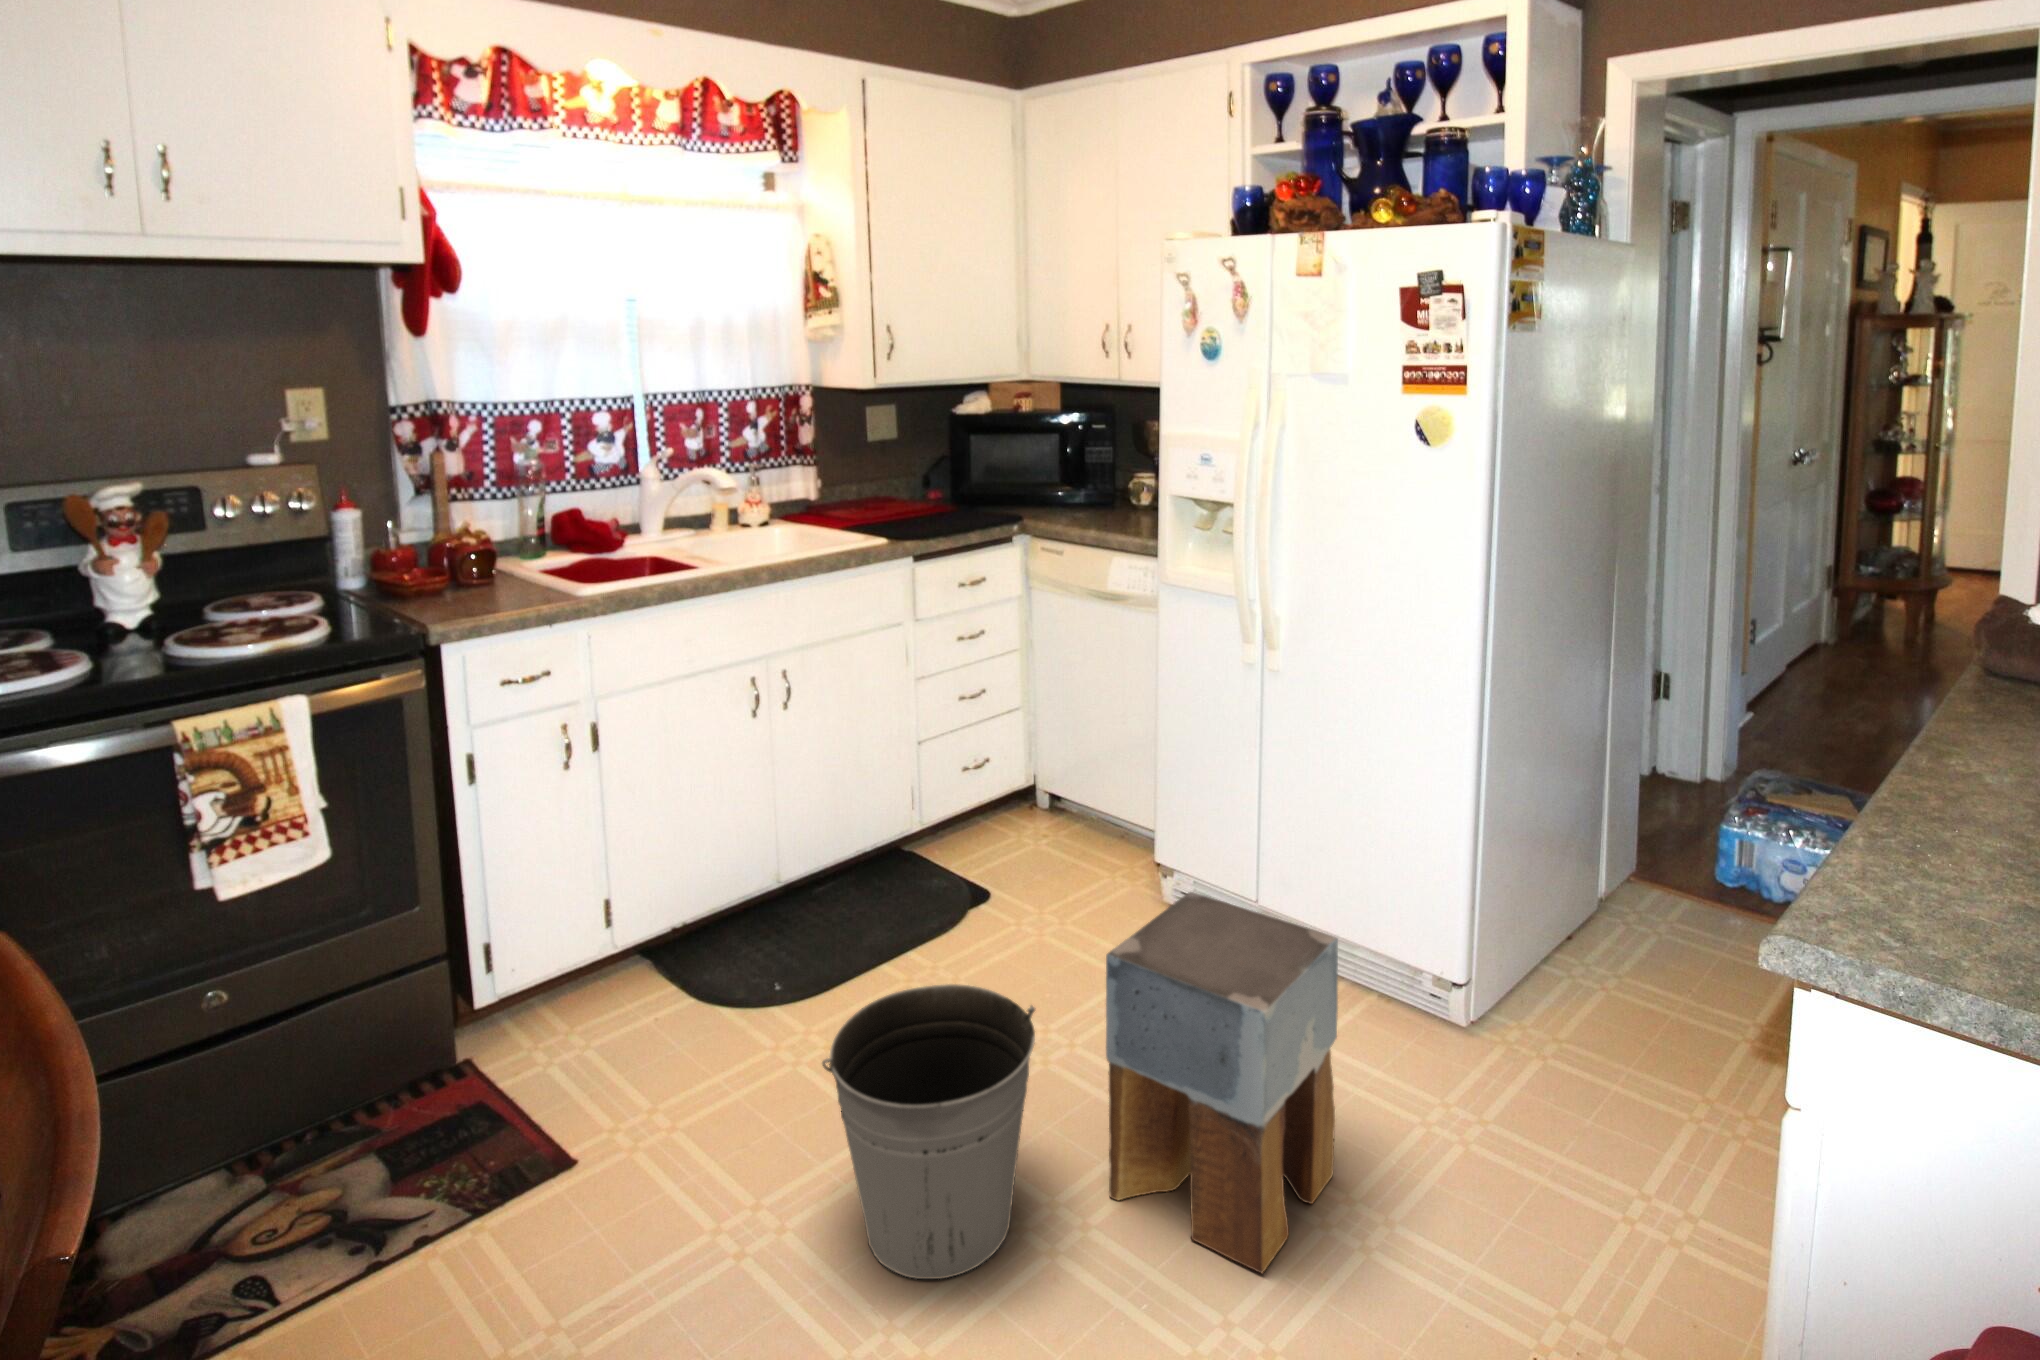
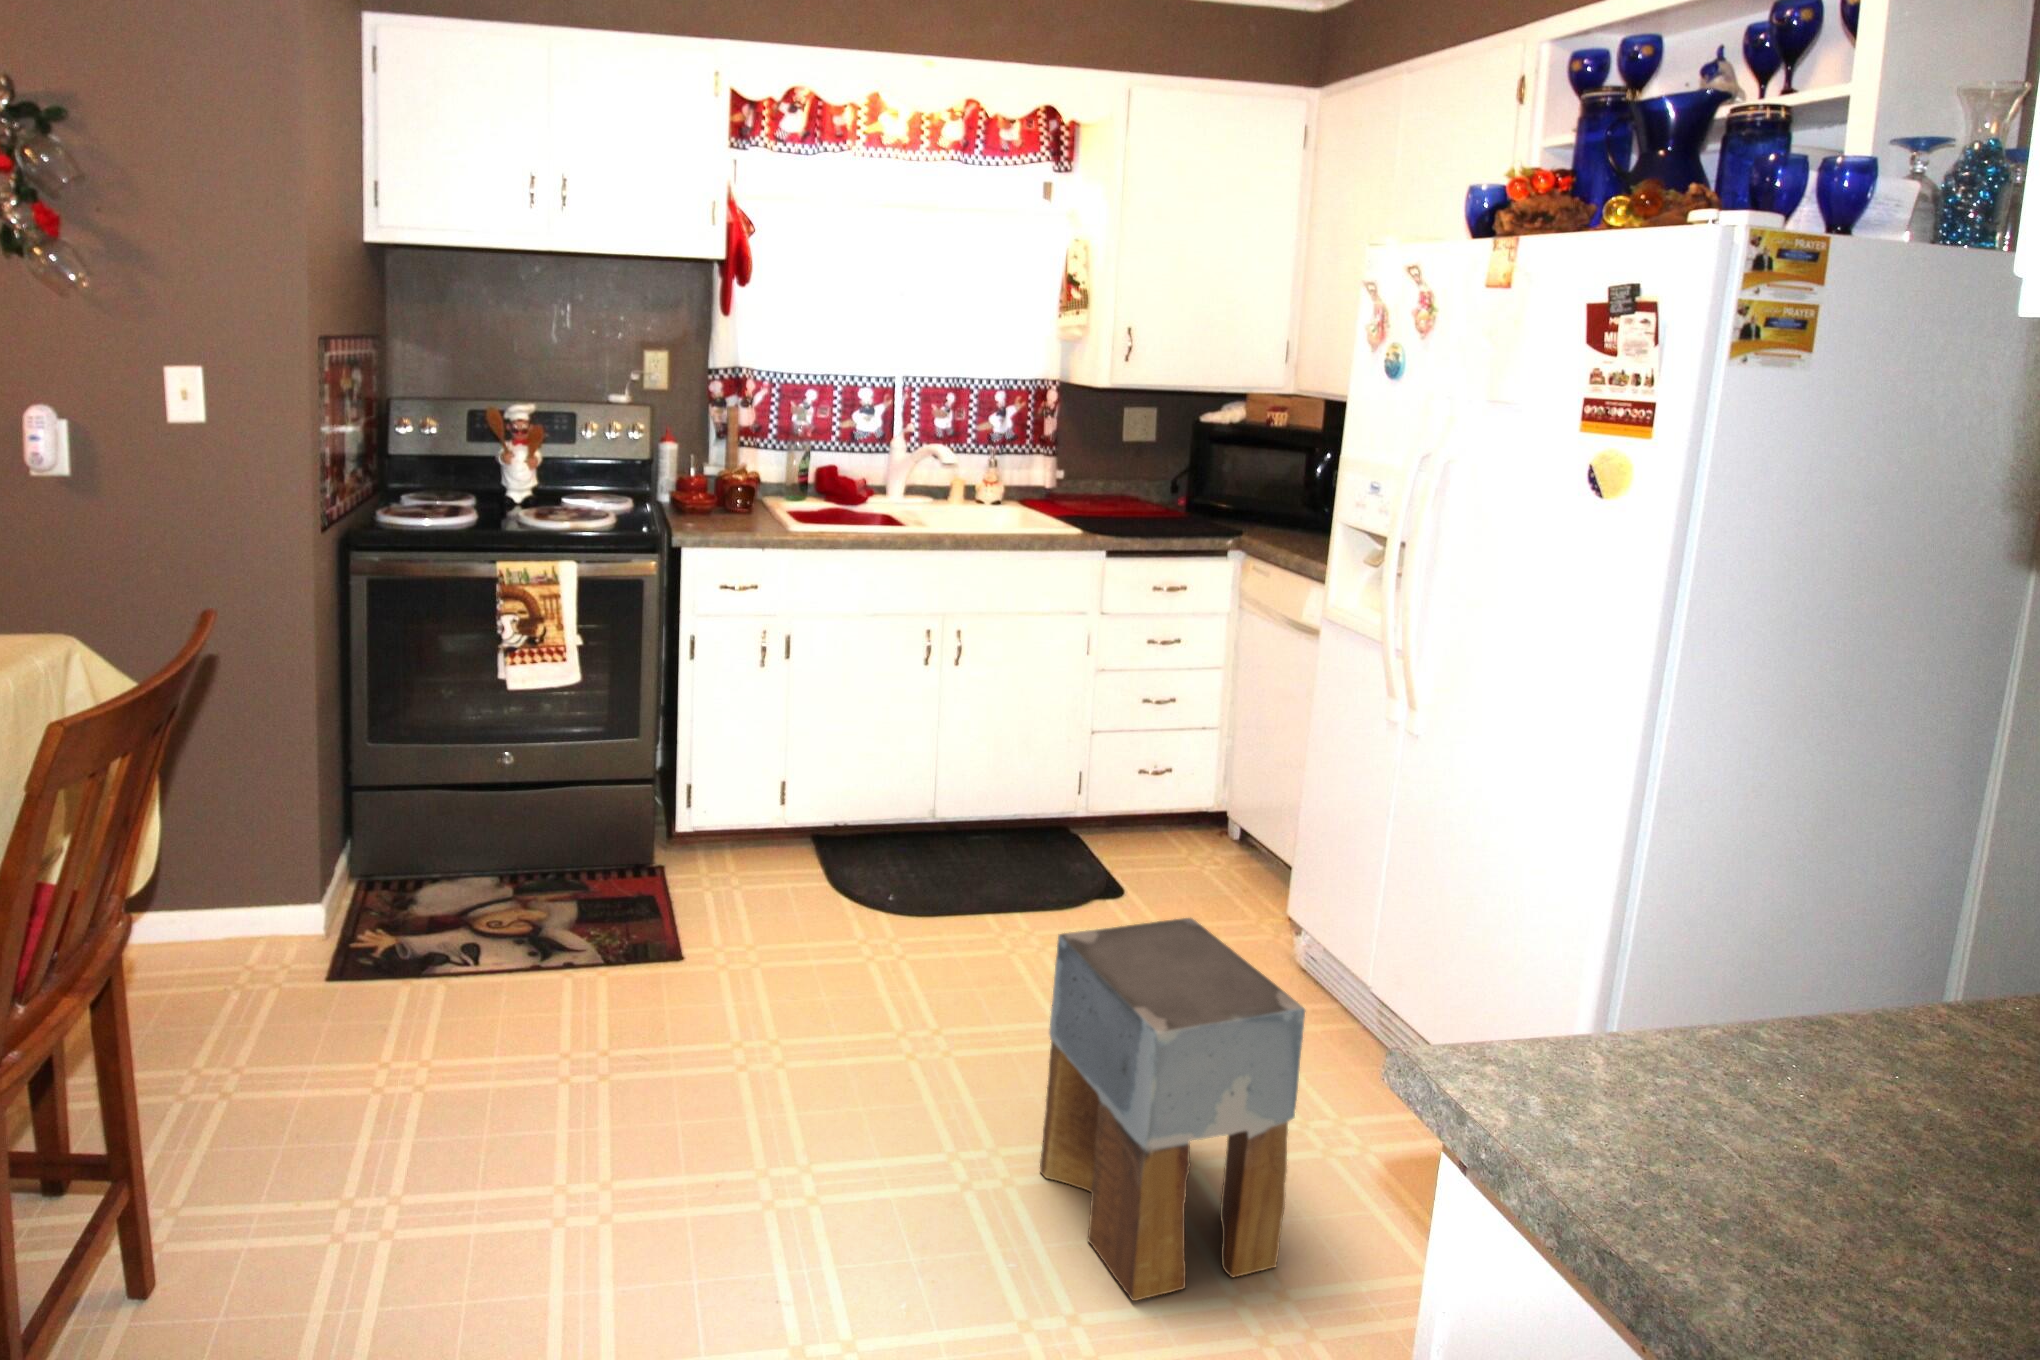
bucket: present [822,984,1036,1279] -> none [804,908,997,1162]

